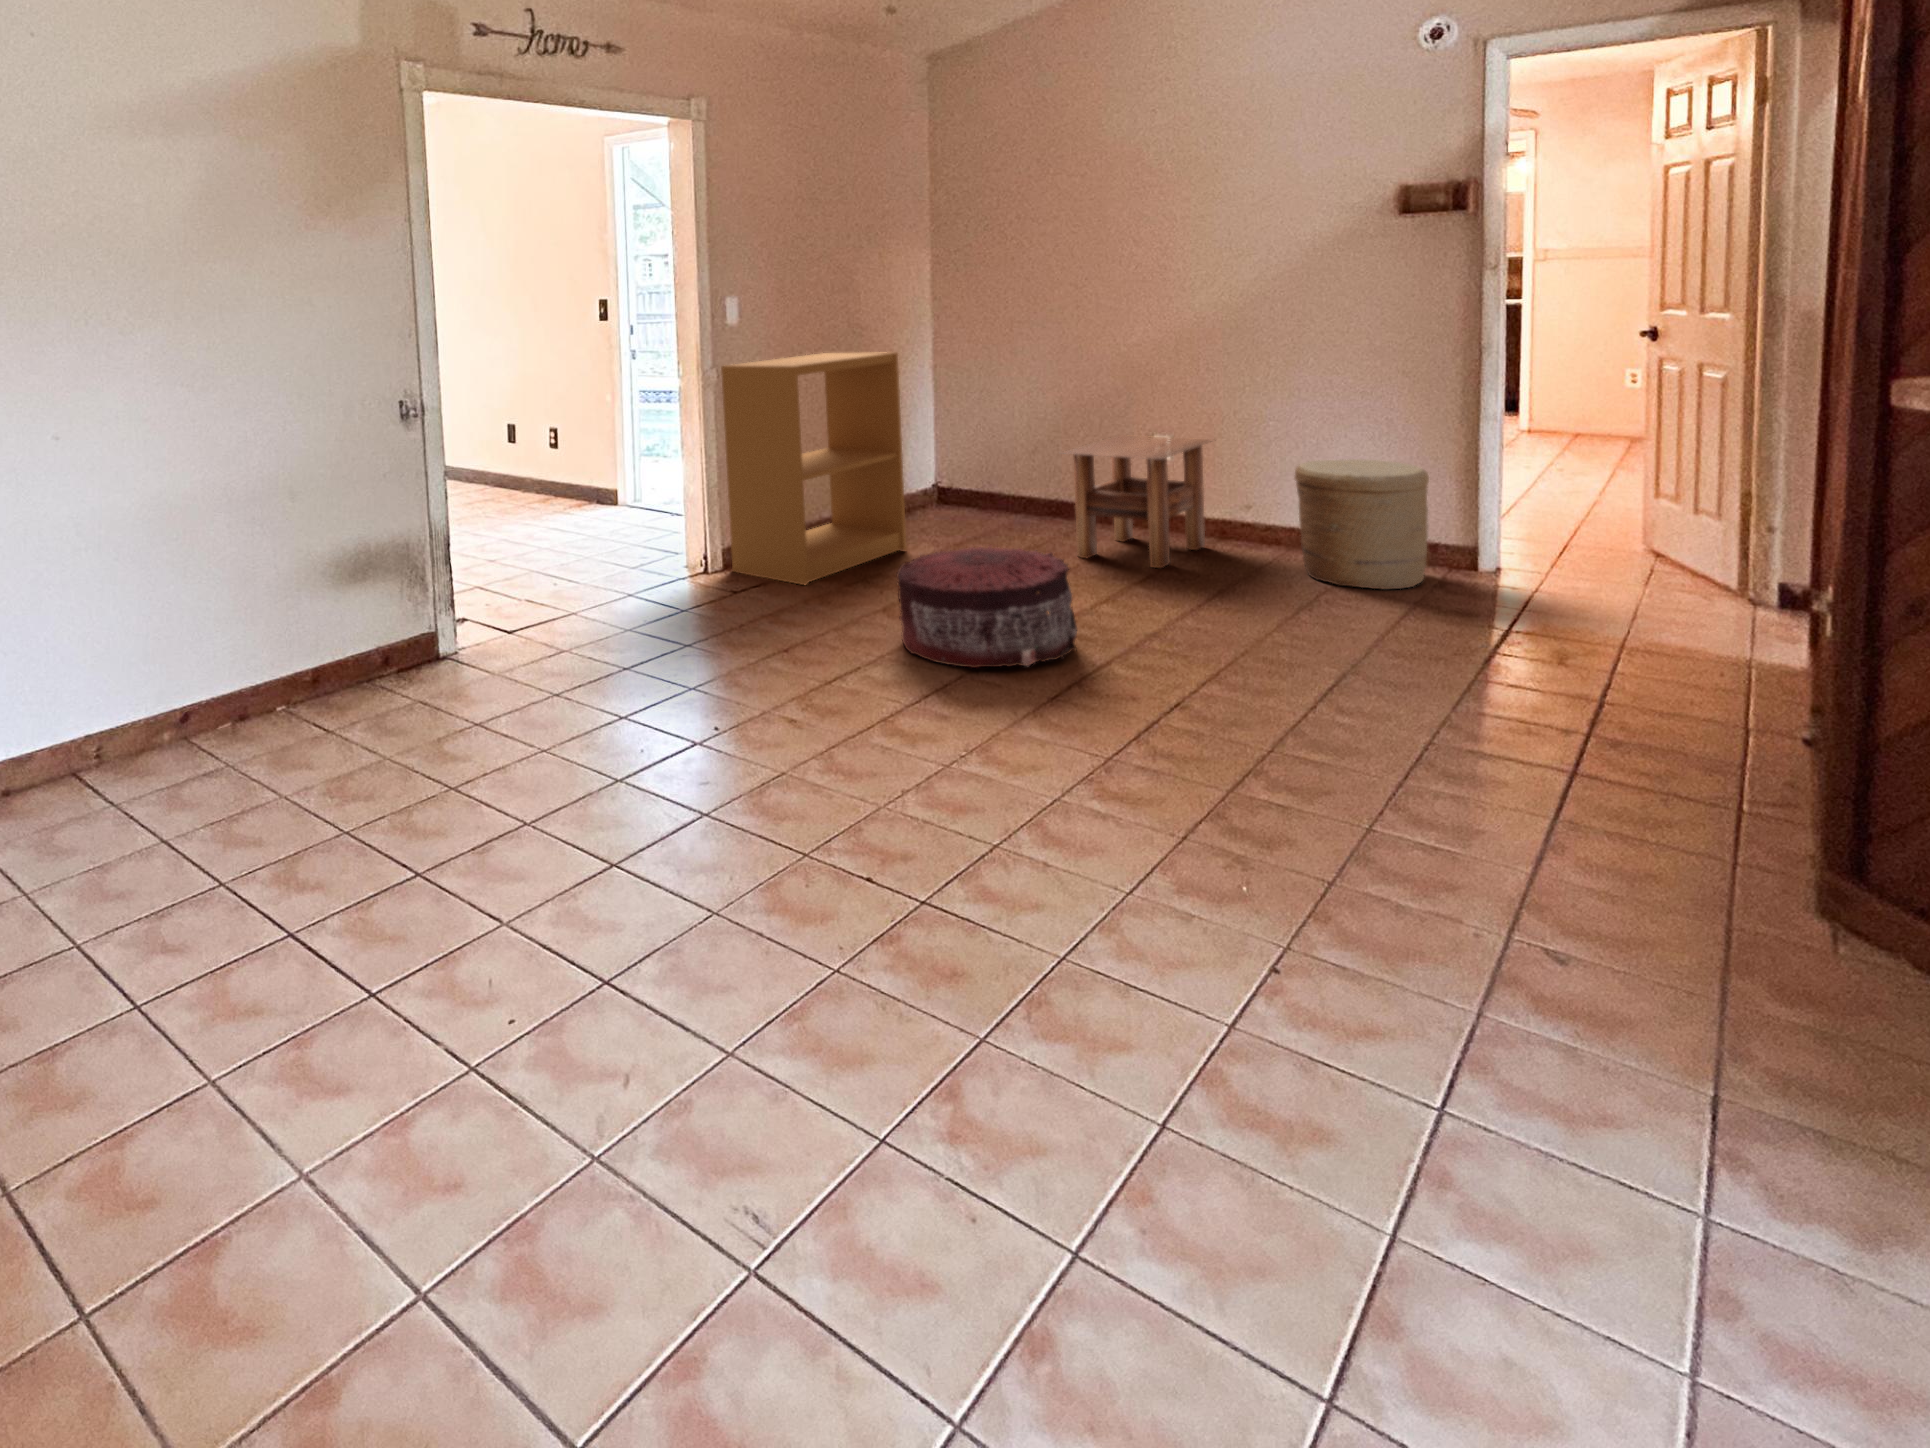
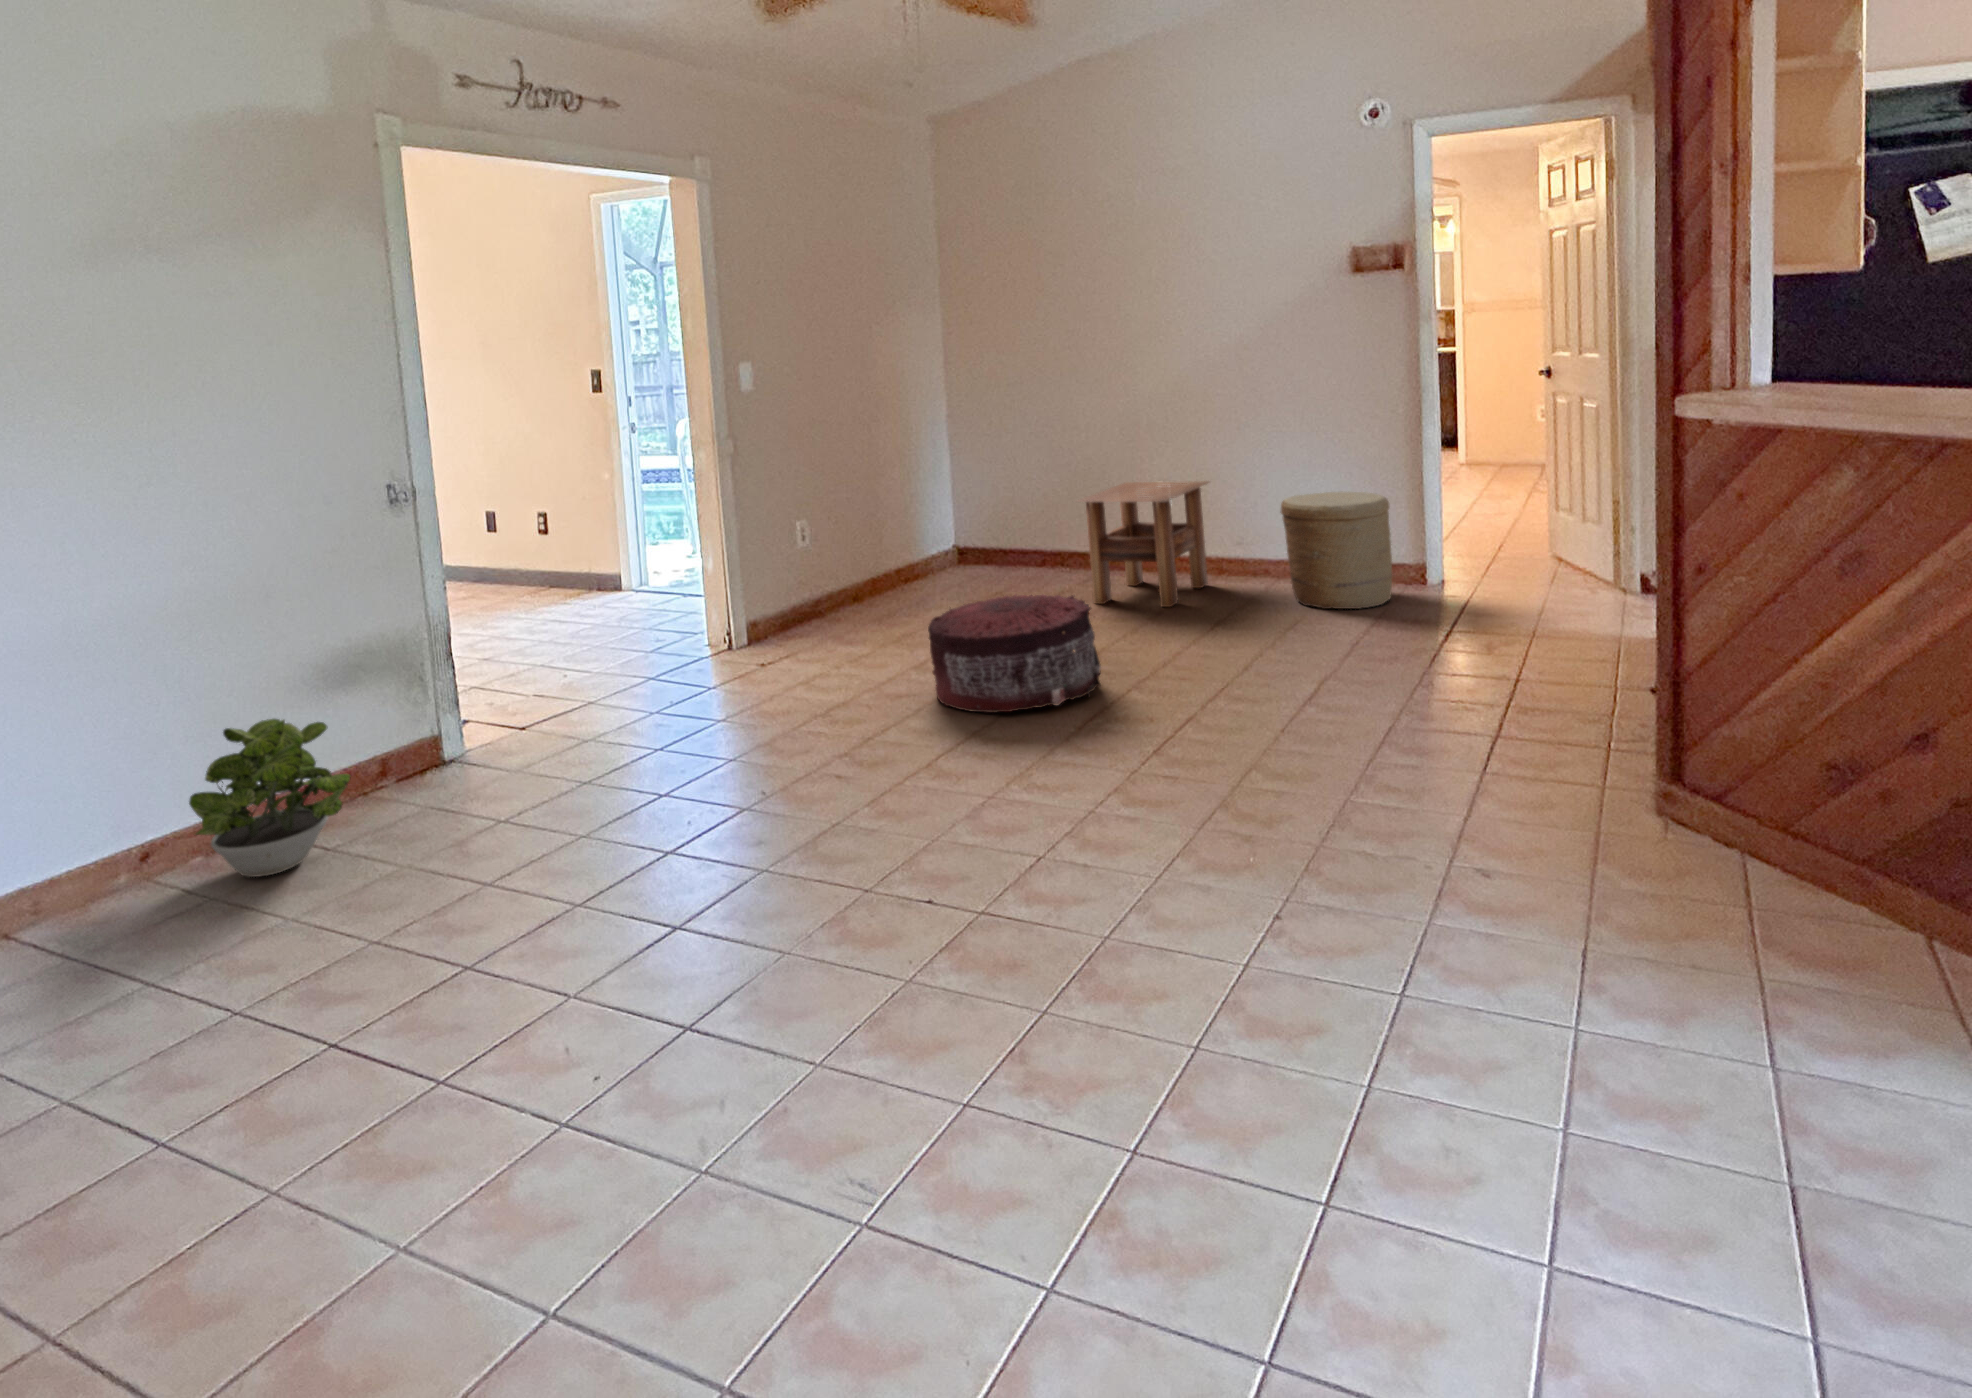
bookshelf: present [721,352,906,585] -> none [734,410,929,653]
potted plant: none [224,608,353,747] -> present [189,719,350,877]

